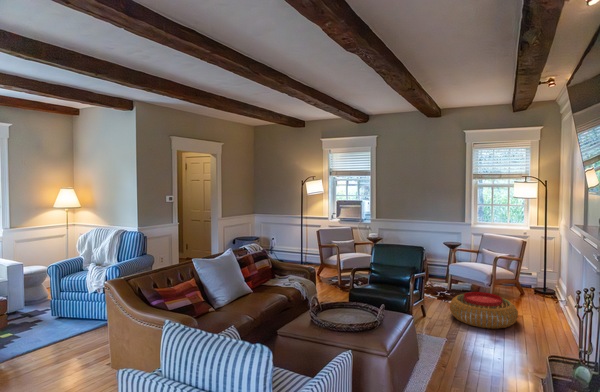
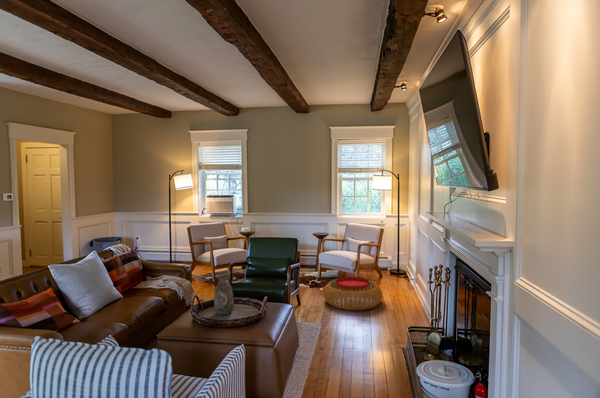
decorative vase: none [338,281,354,315] -> present [214,275,234,314]

